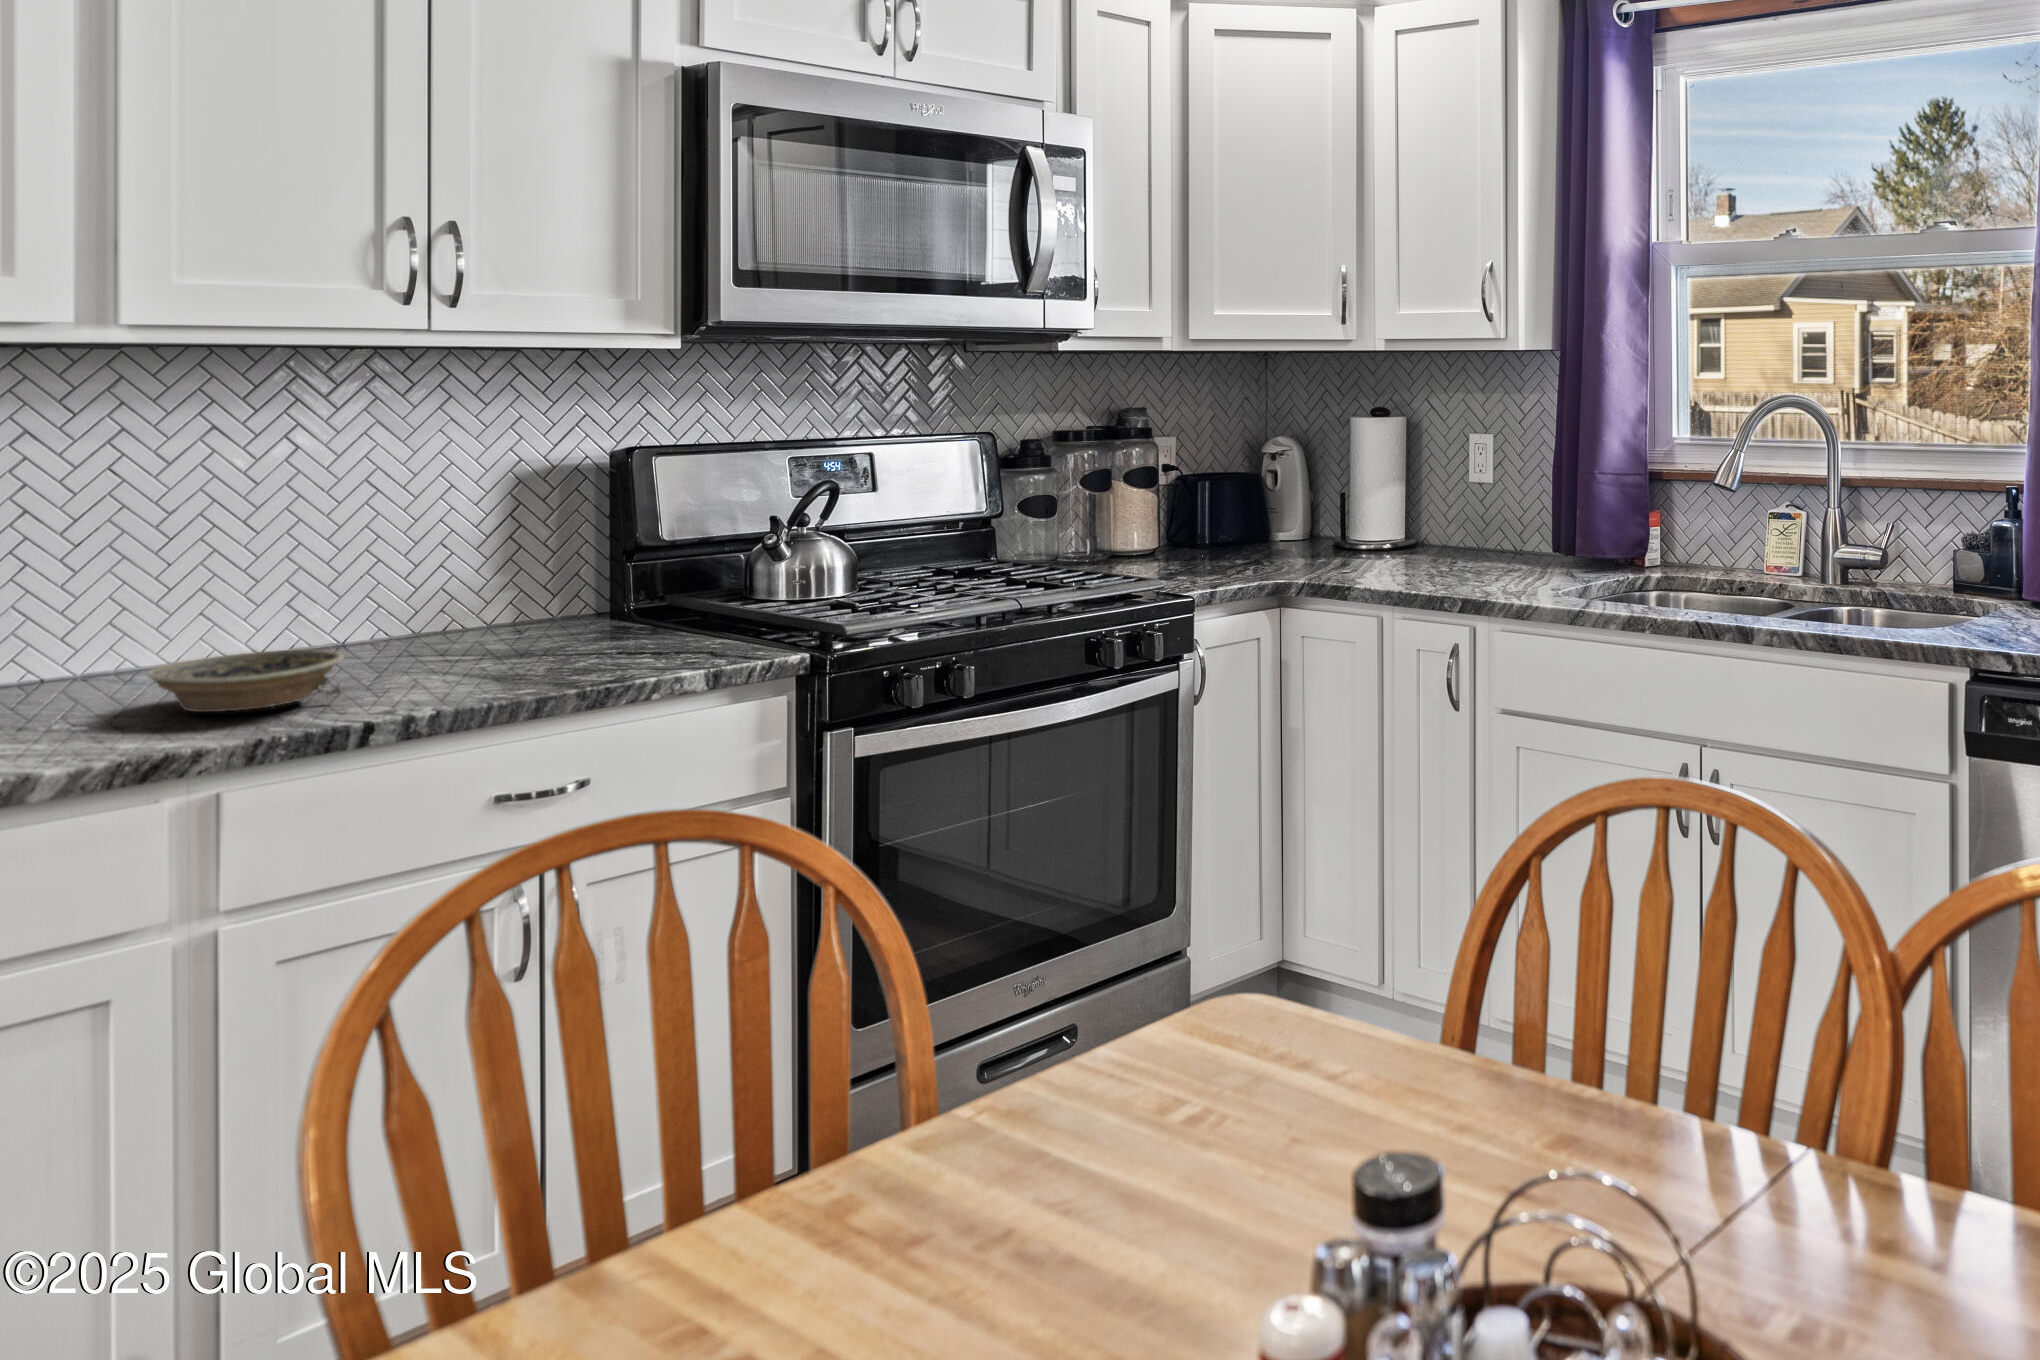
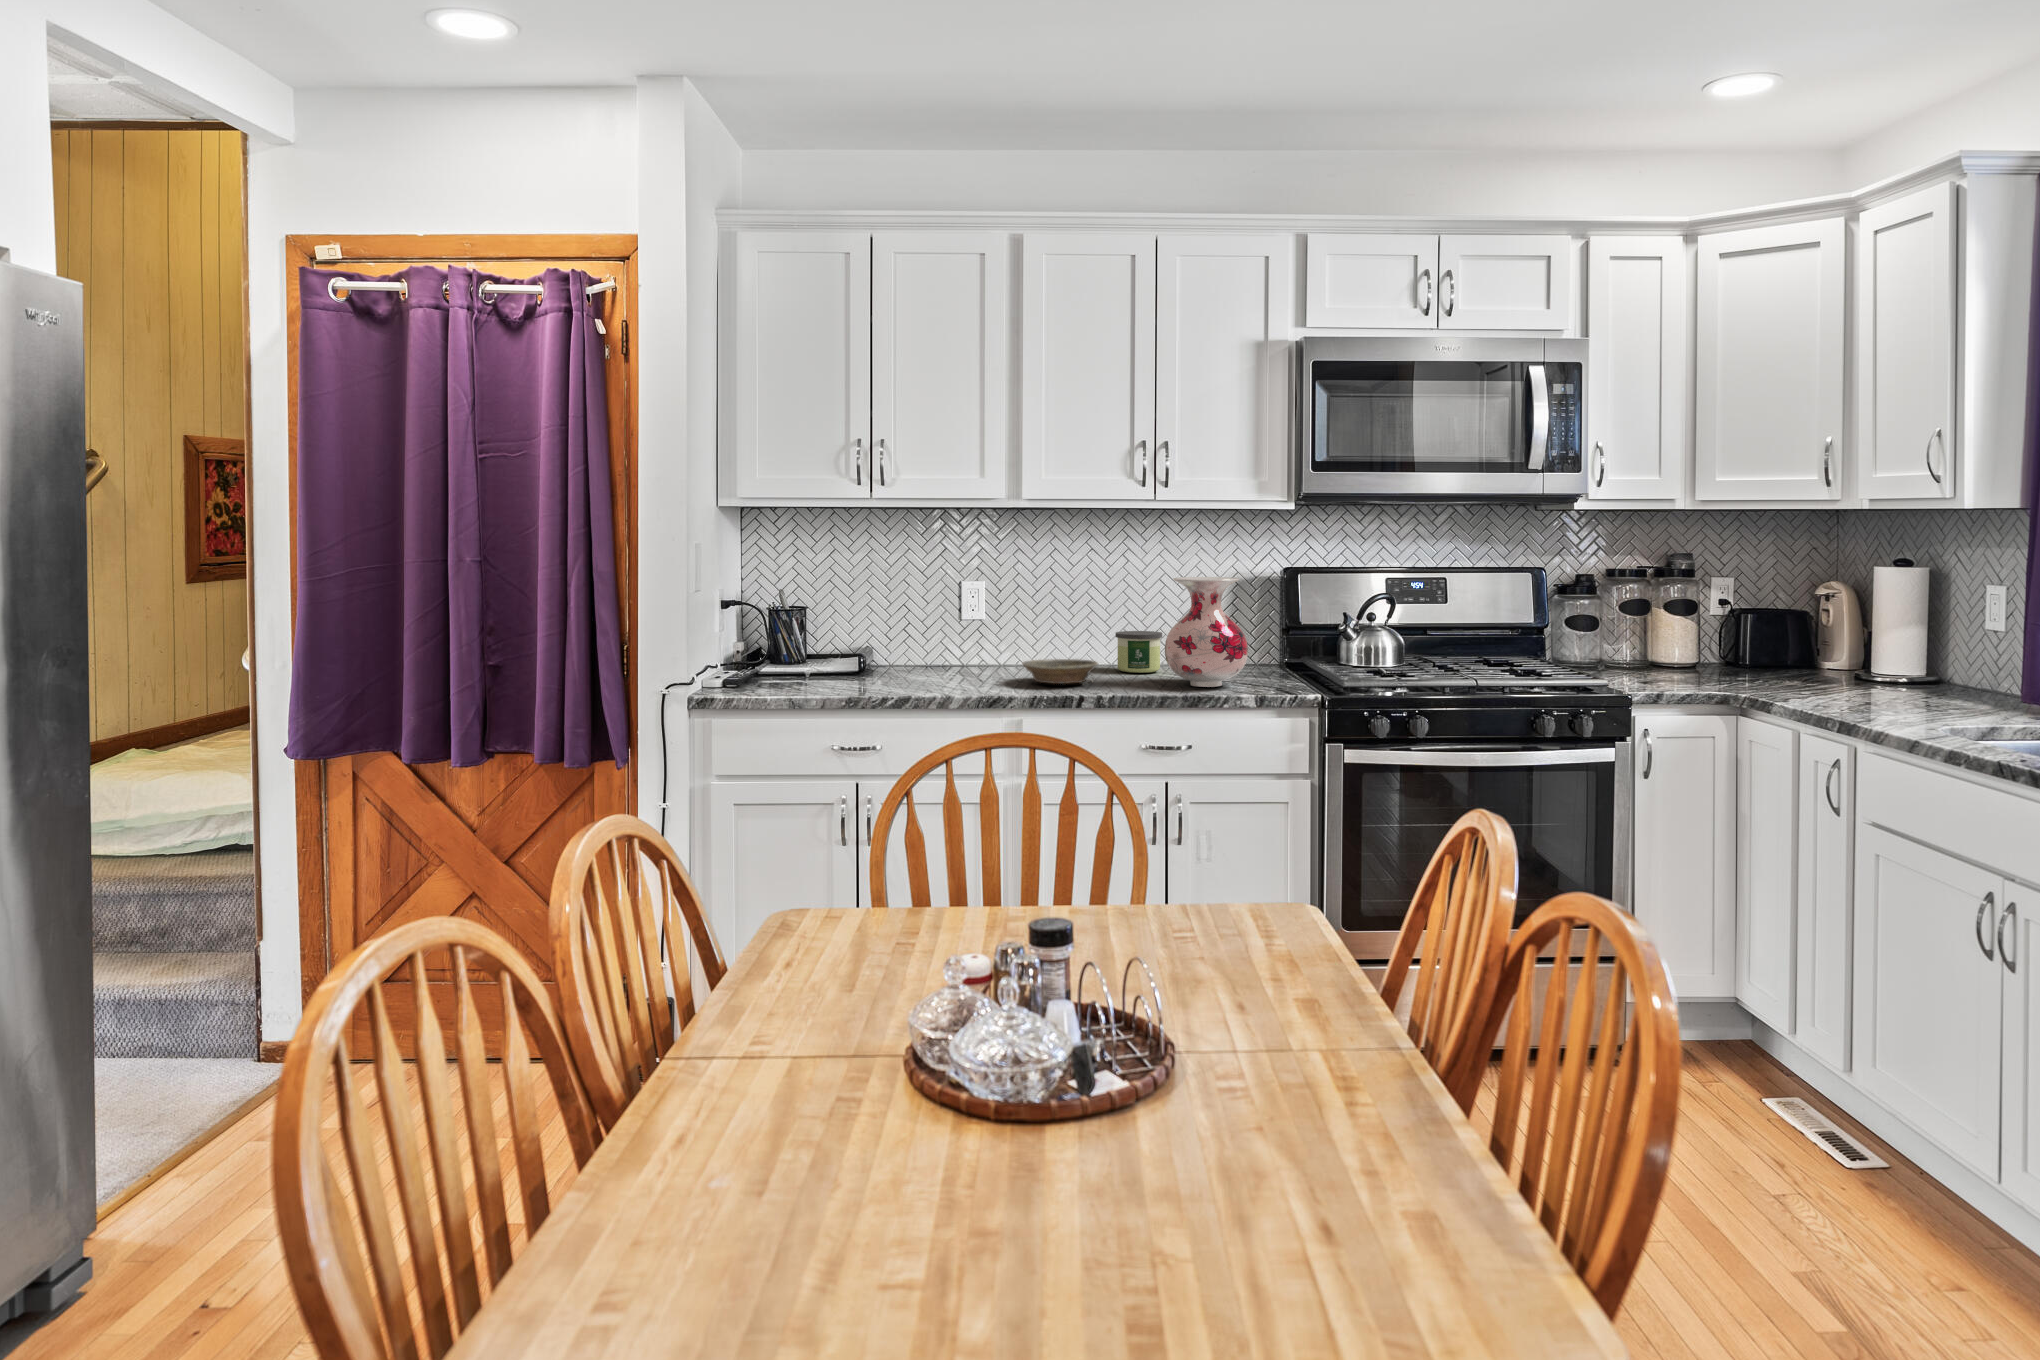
vase: none [469,469,640,669] -> present [1165,577,1248,687]
candle: none [308,576,415,661] -> present [1116,631,1162,673]

